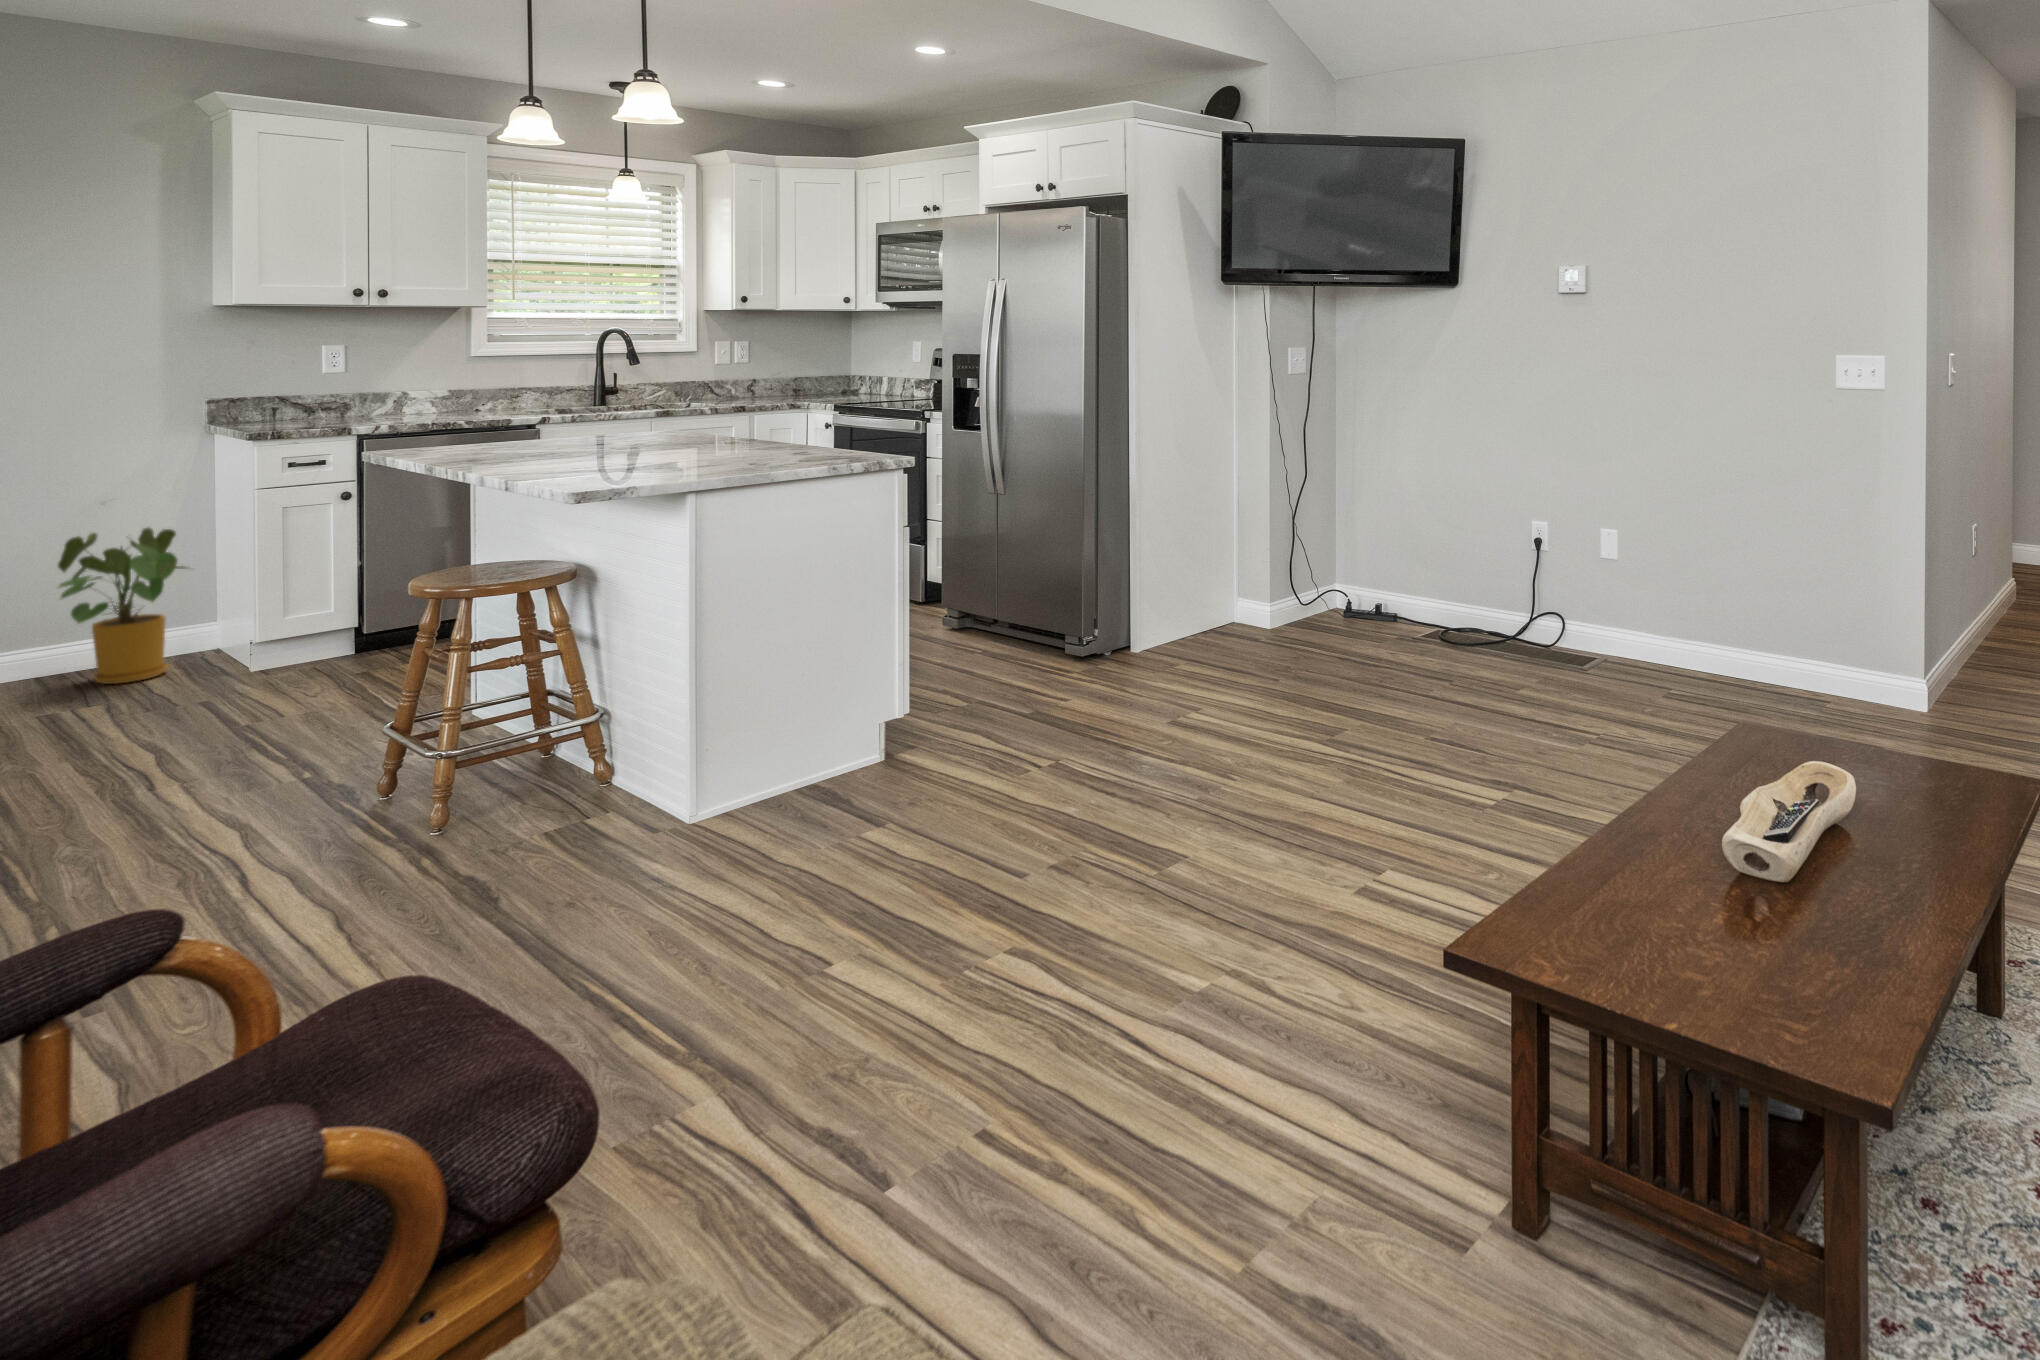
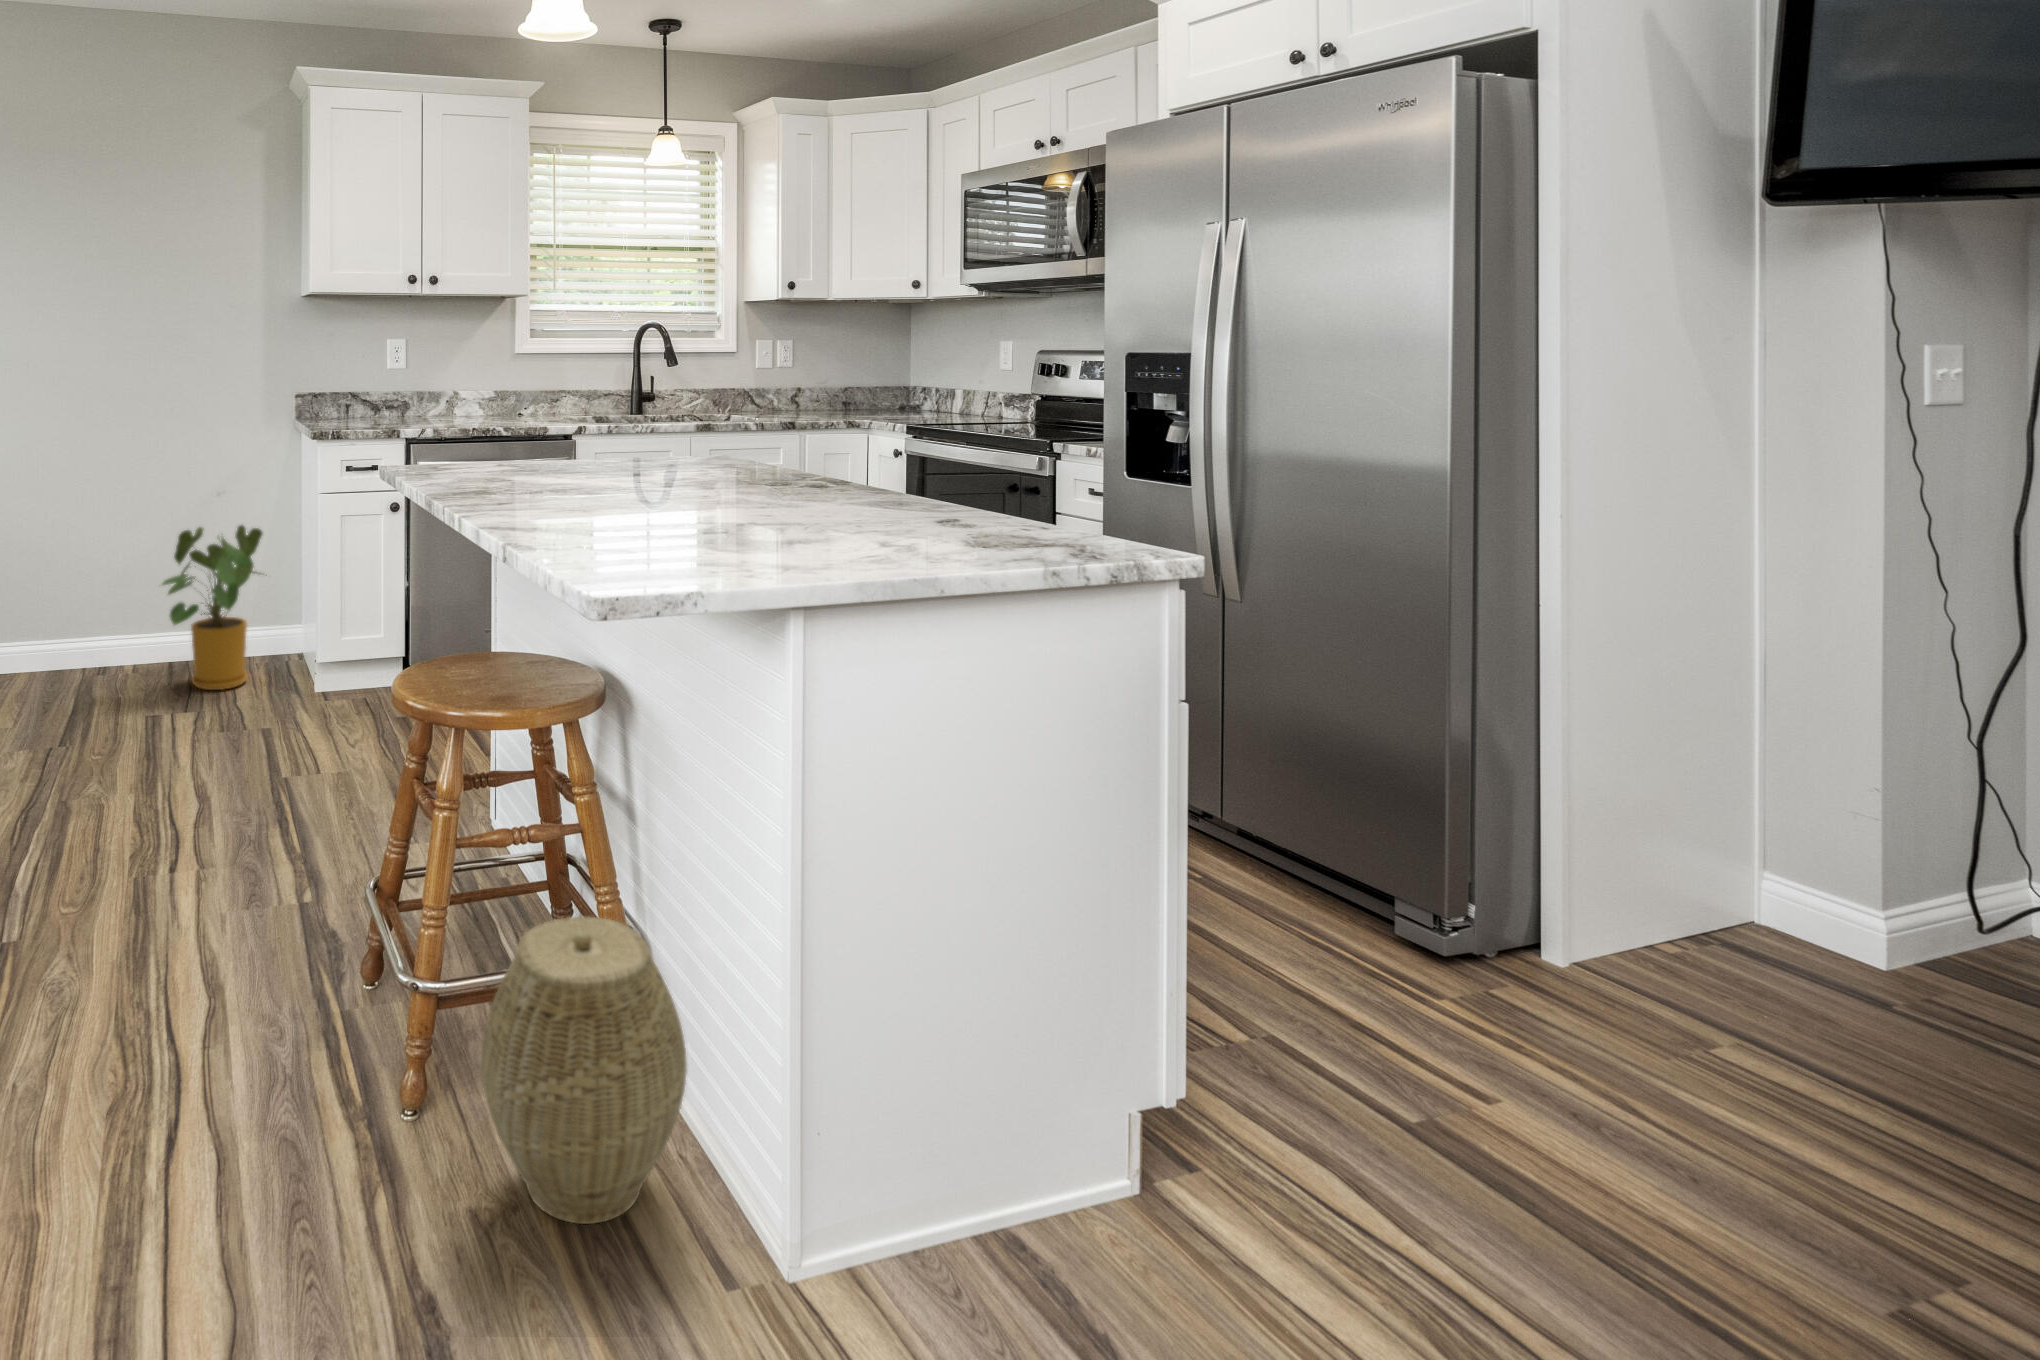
woven basket: none [501,683,635,835] -> present [481,916,687,1224]

